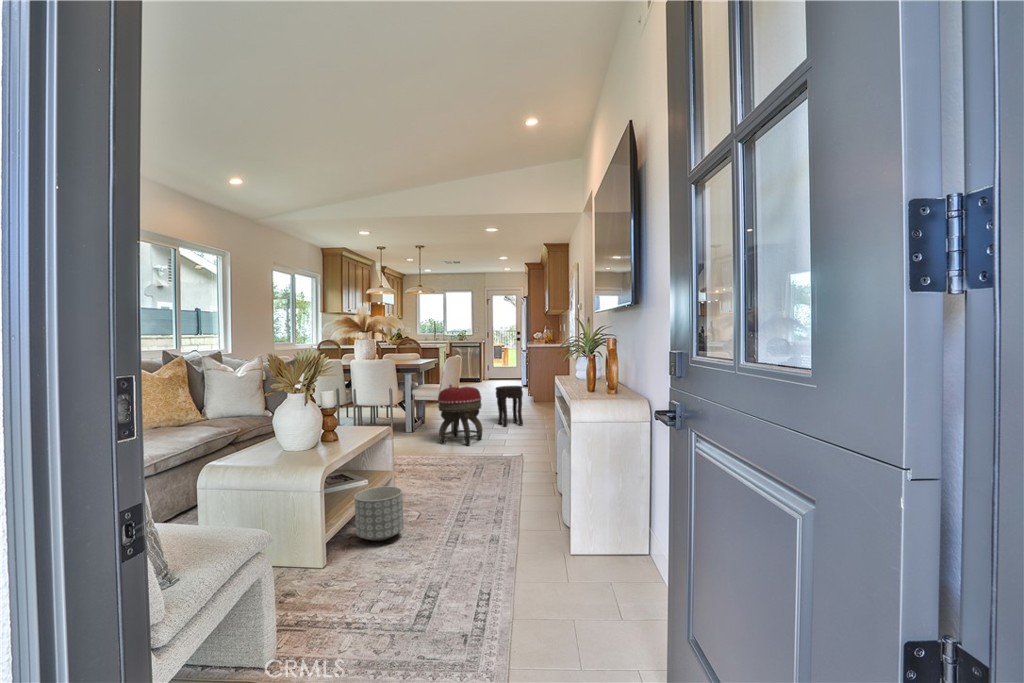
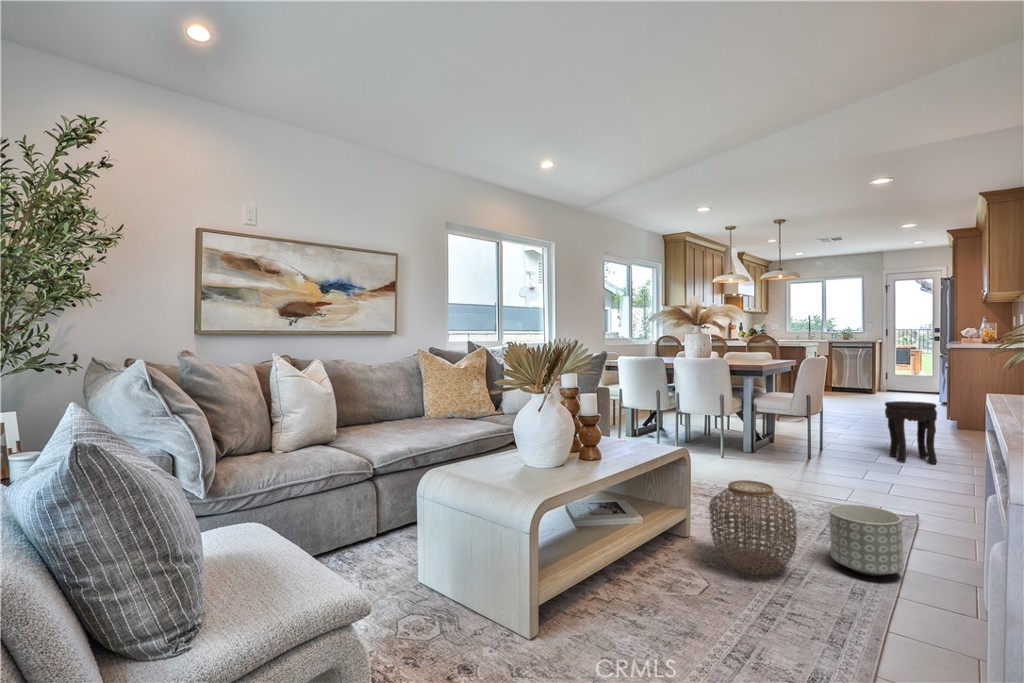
footstool: present [438,387,482,446] -> none [781,397,855,483]
woven basket: none [415,443,467,503] -> present [710,480,797,575]
planter: present [354,486,404,541] -> present [829,504,903,576]

